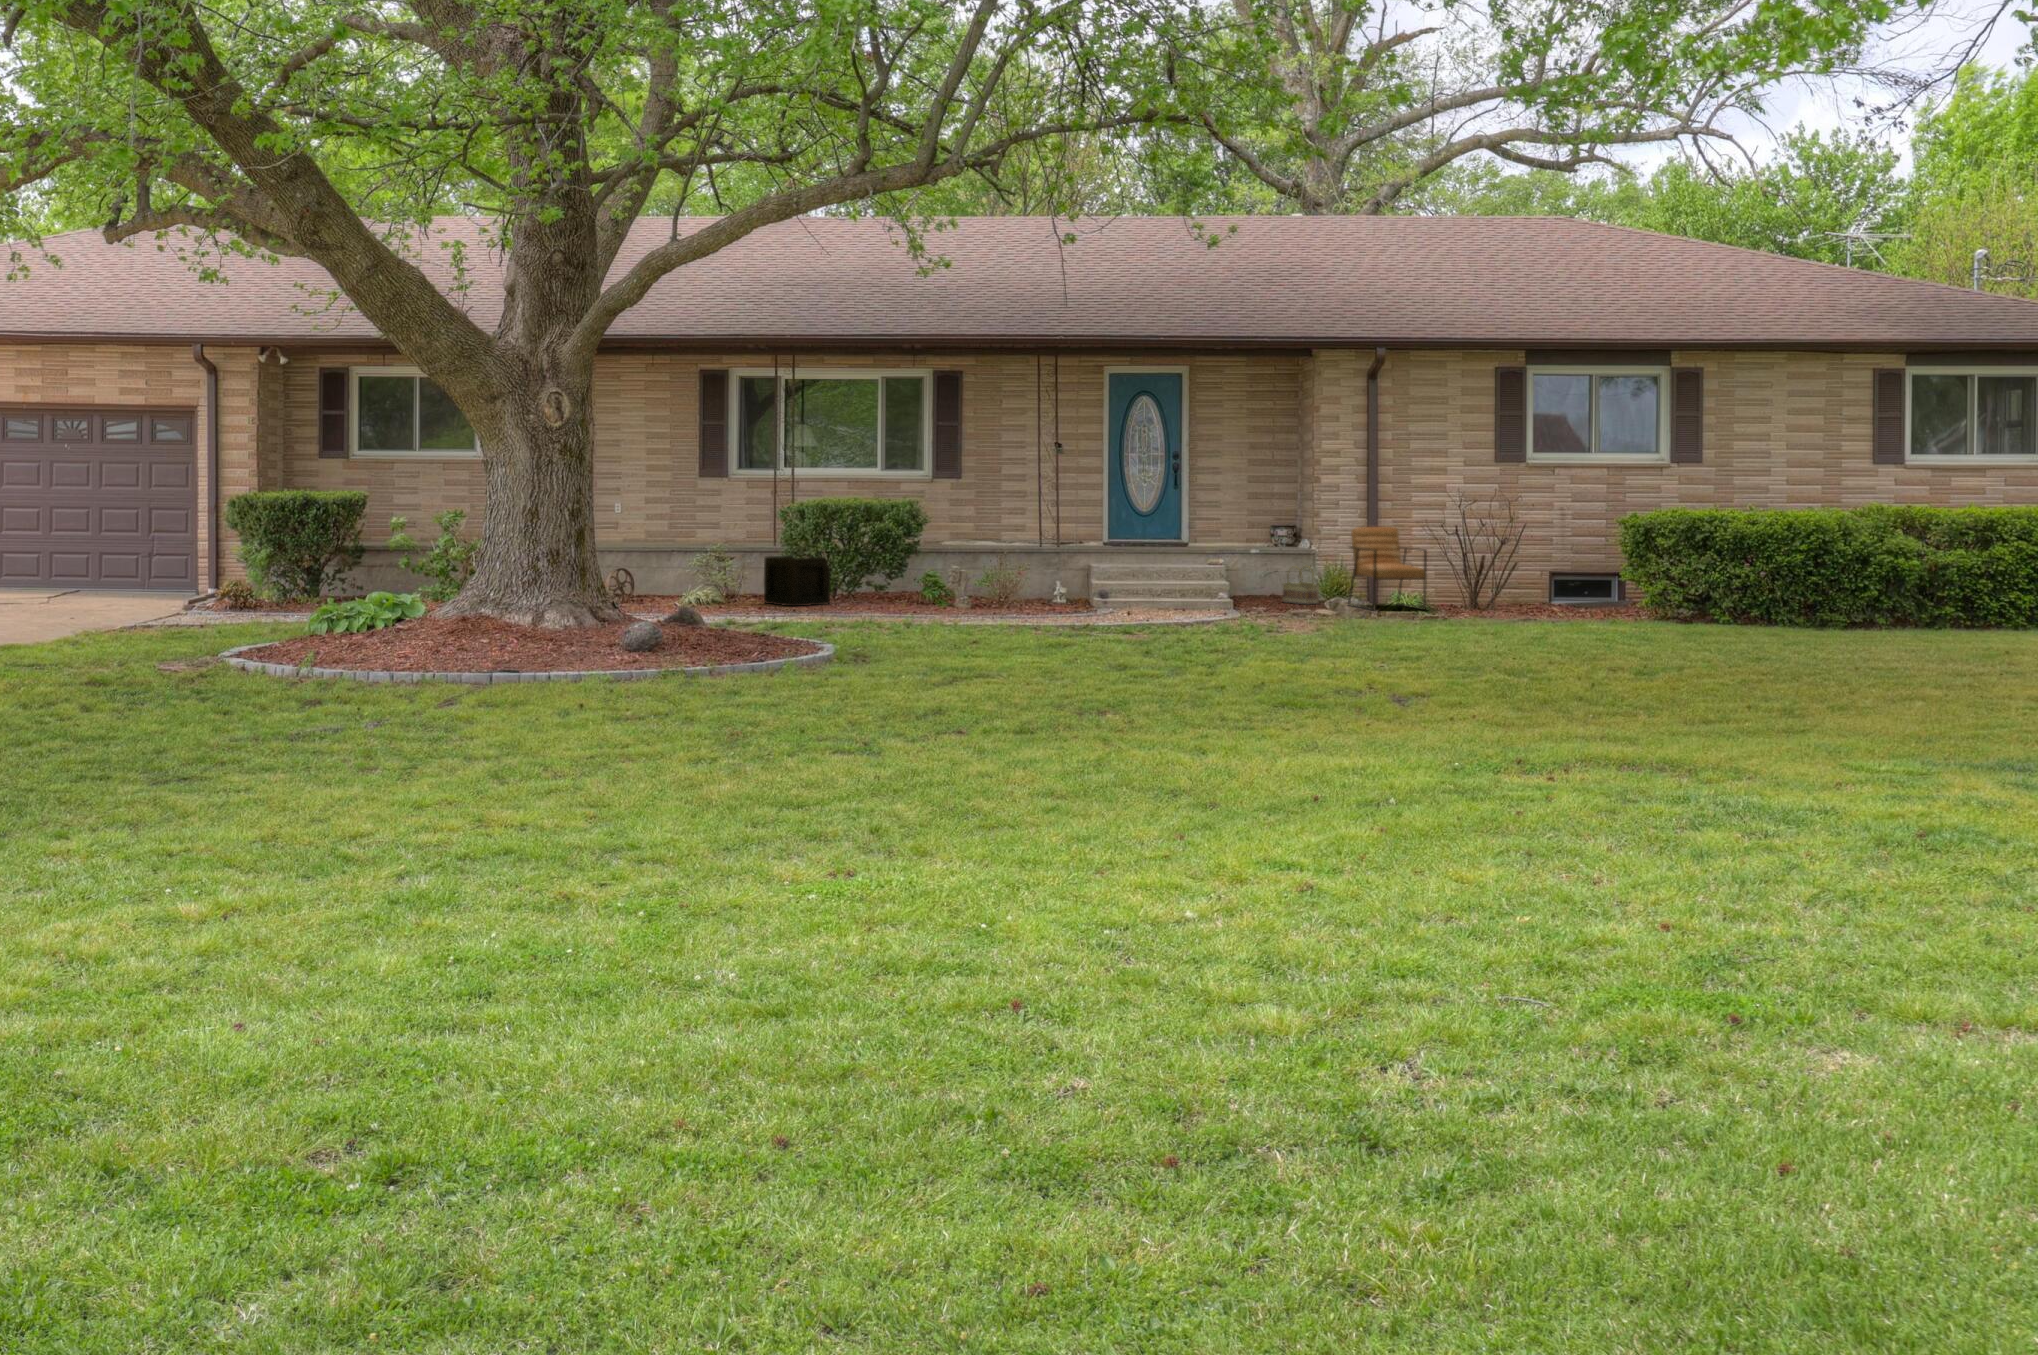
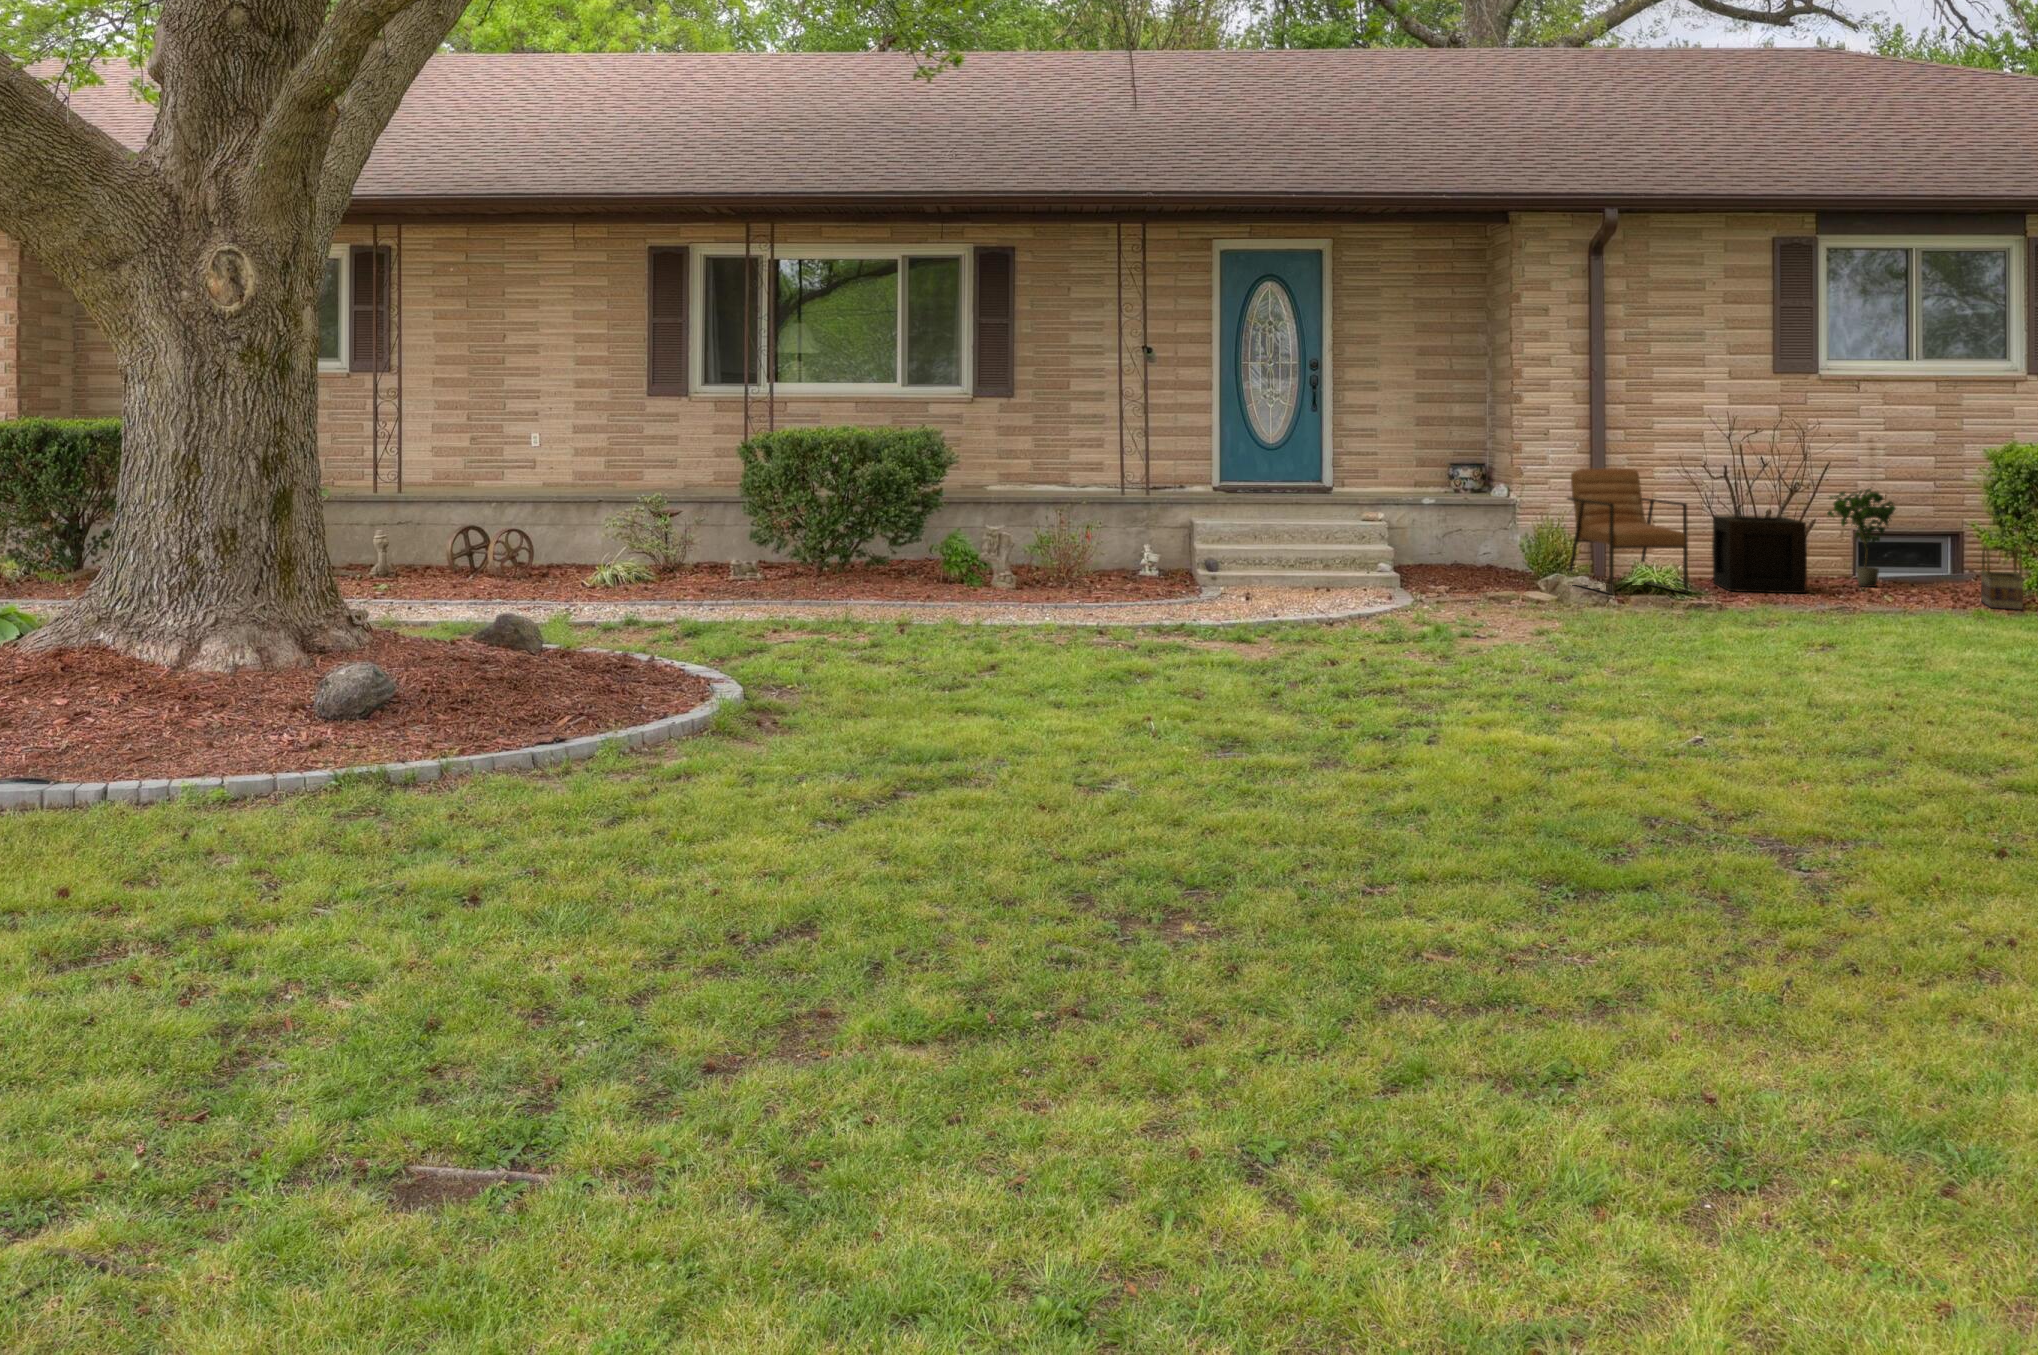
potted plant: none [1526,540,1570,607] -> present [1827,489,1896,587]
wooden crate: present [764,556,831,606] -> present [1712,515,1807,593]
basket: present [1283,566,1319,604] -> present [1981,545,2023,610]

